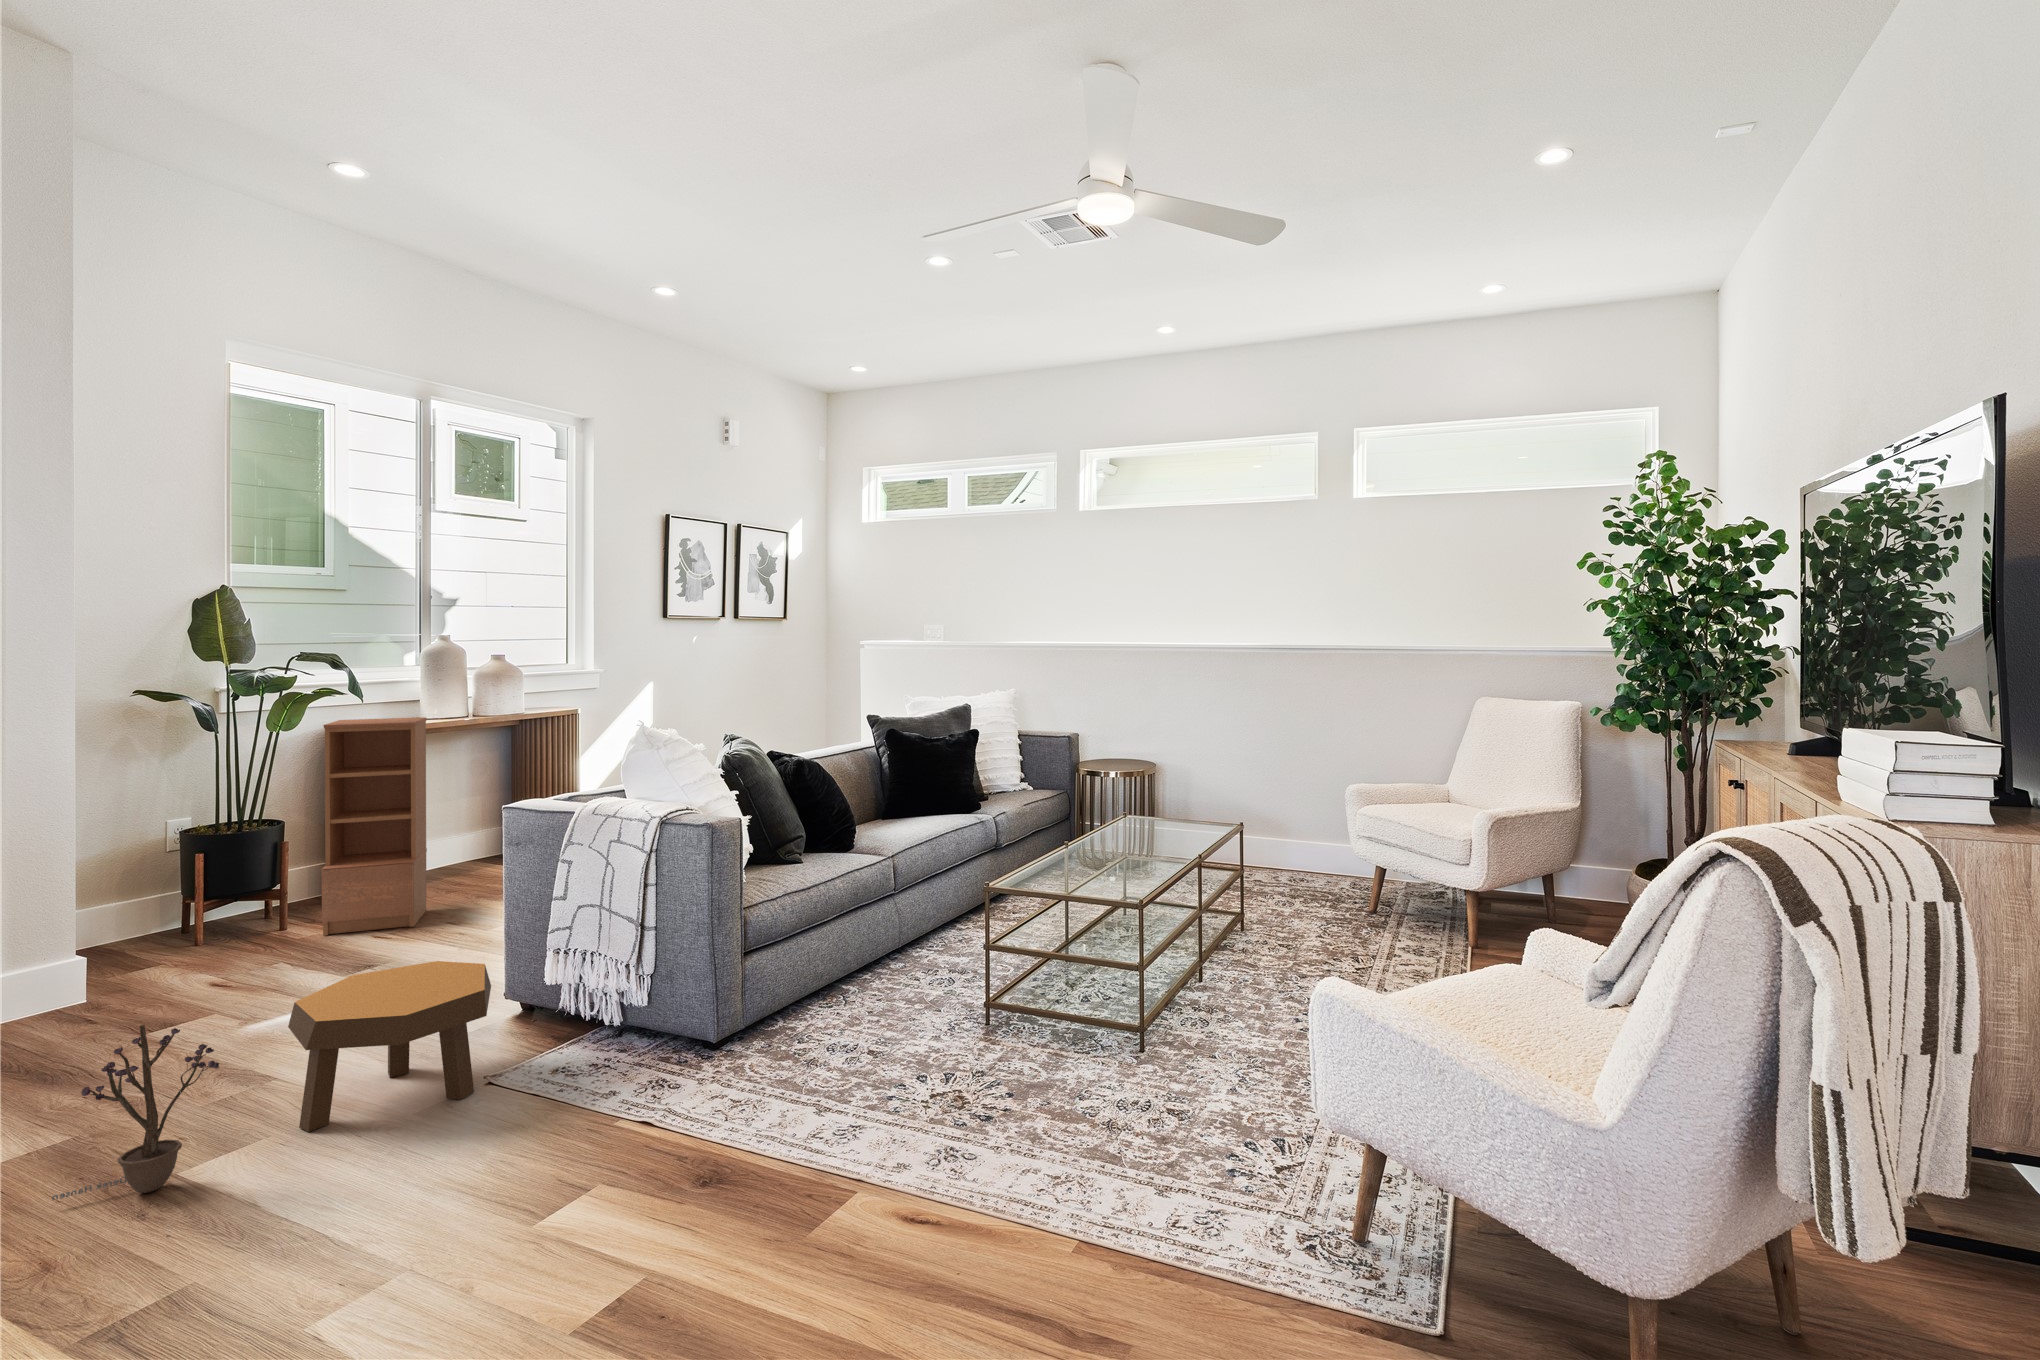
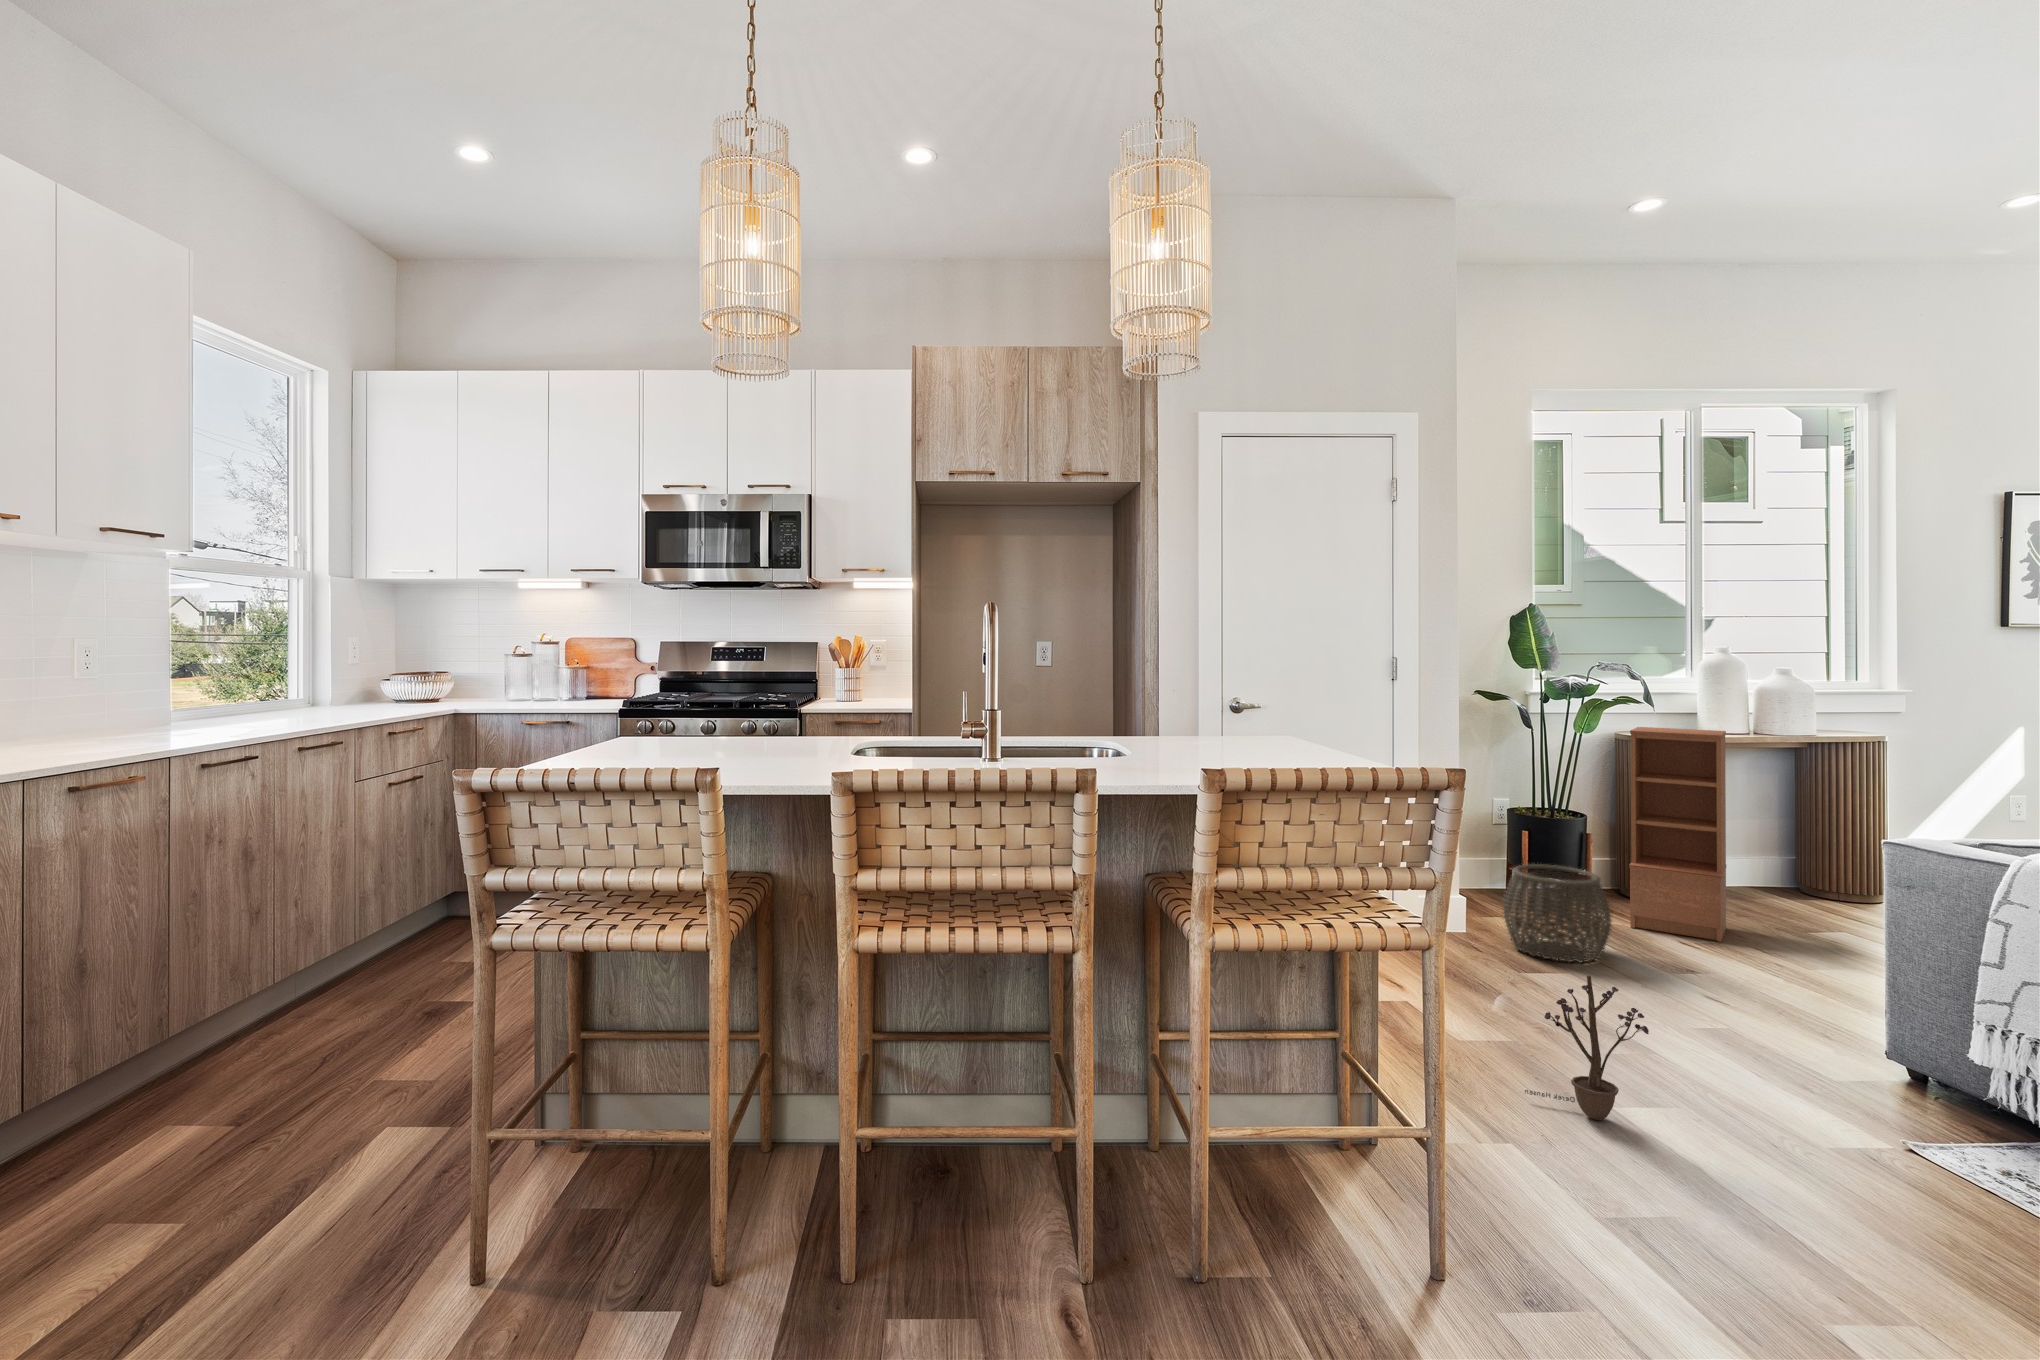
woven basket: none [136,888,281,1005] -> present [1503,864,1612,963]
footstool: present [288,961,491,1132] -> none [1684,983,1921,1159]

